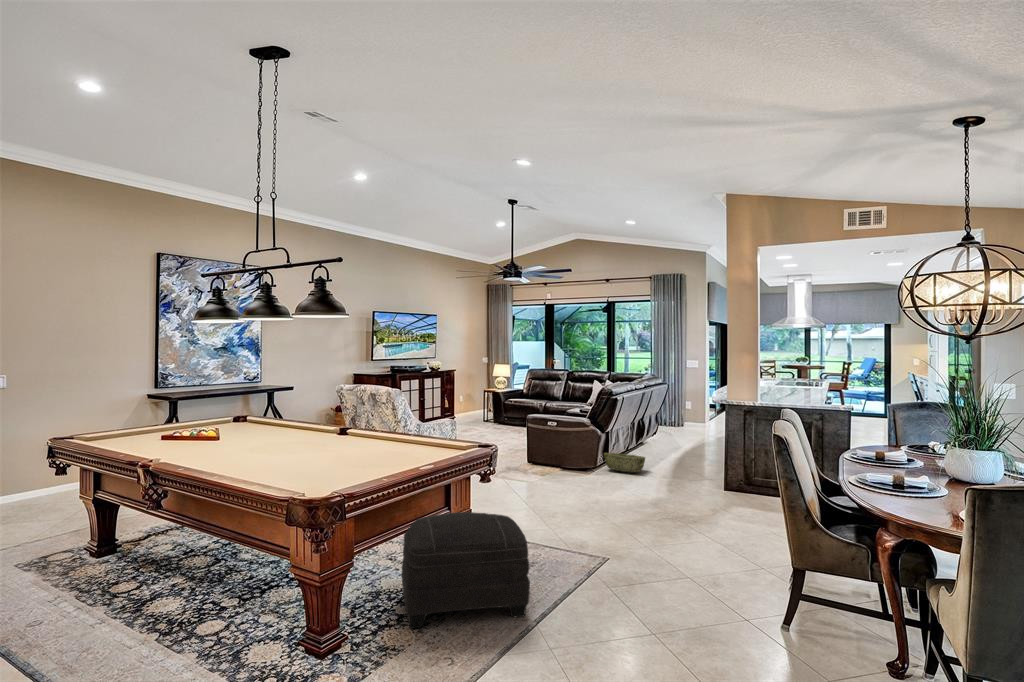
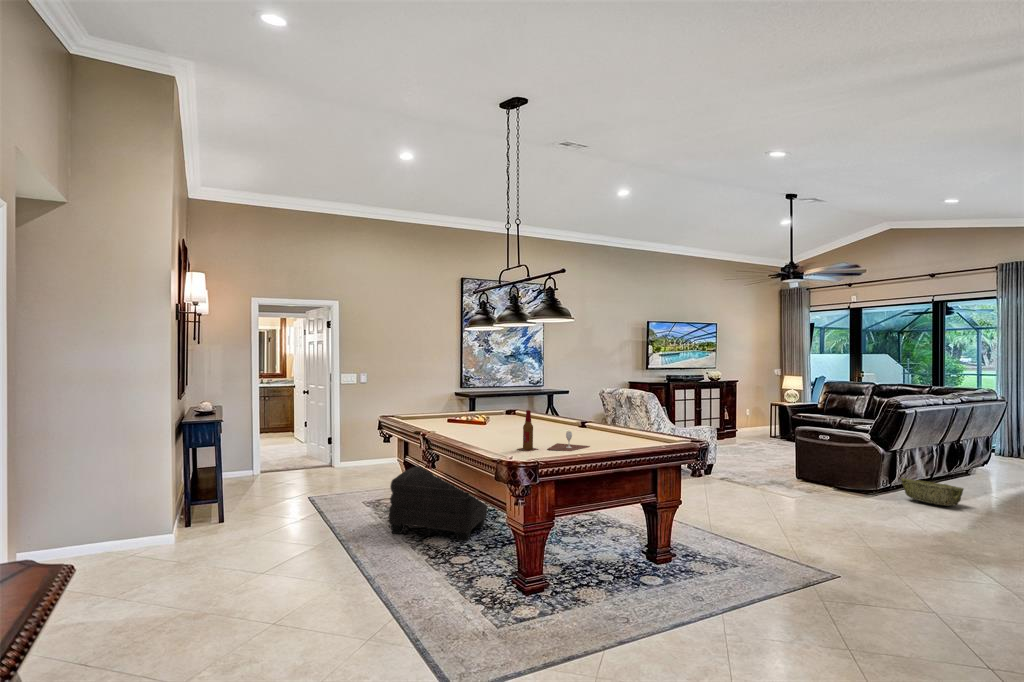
beer bottle: none [295,428,325,479] -> present [518,410,538,451]
wine glass: none [335,449,382,474] -> present [548,431,590,451]
ottoman: present [402,512,530,629] -> present [389,466,487,542]

